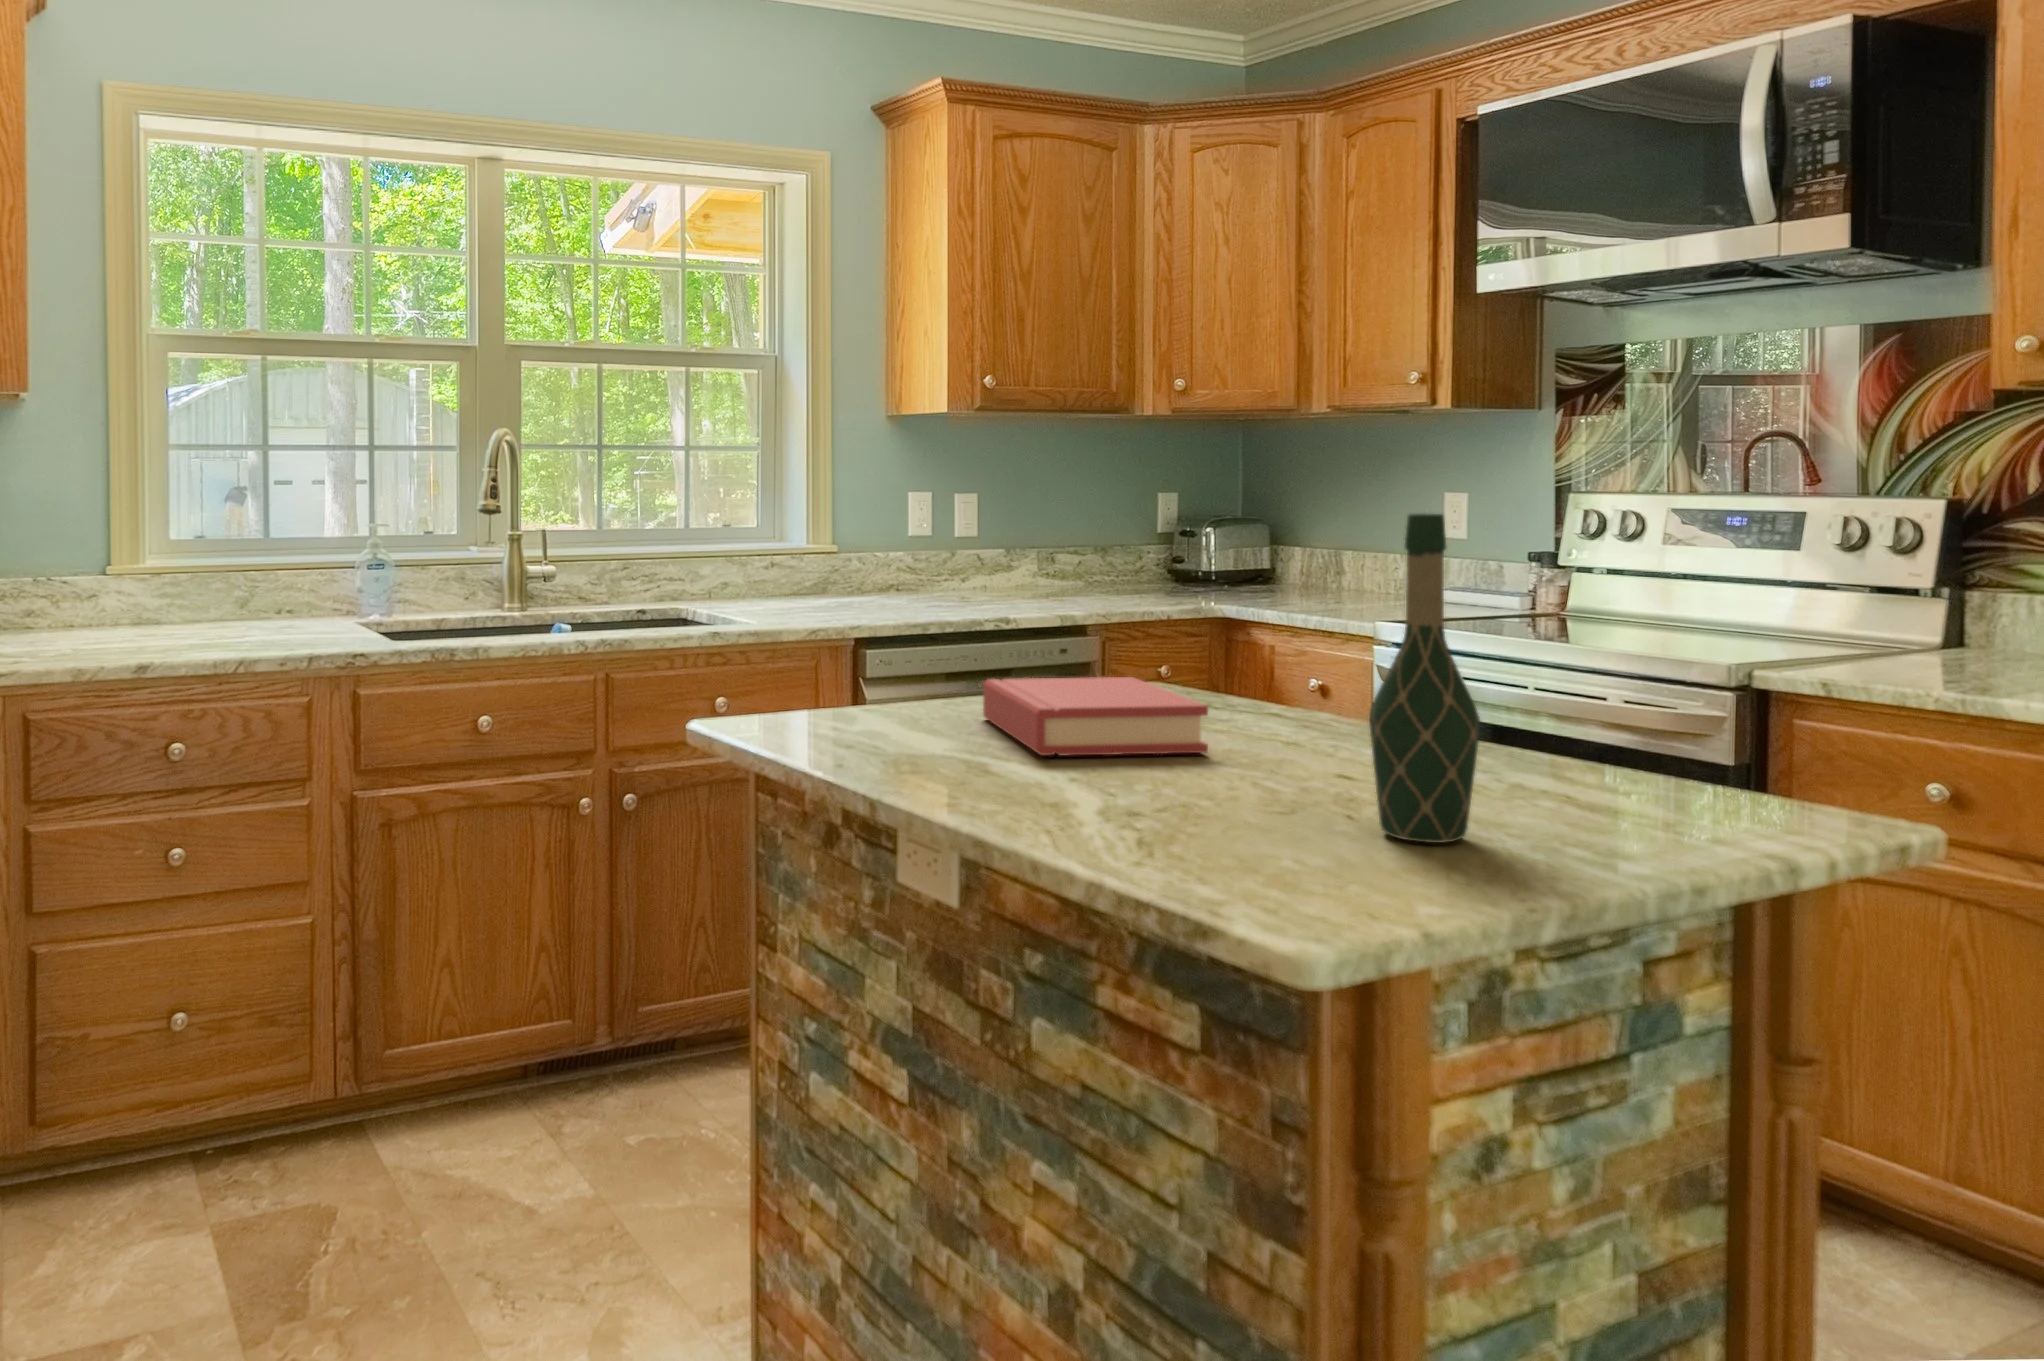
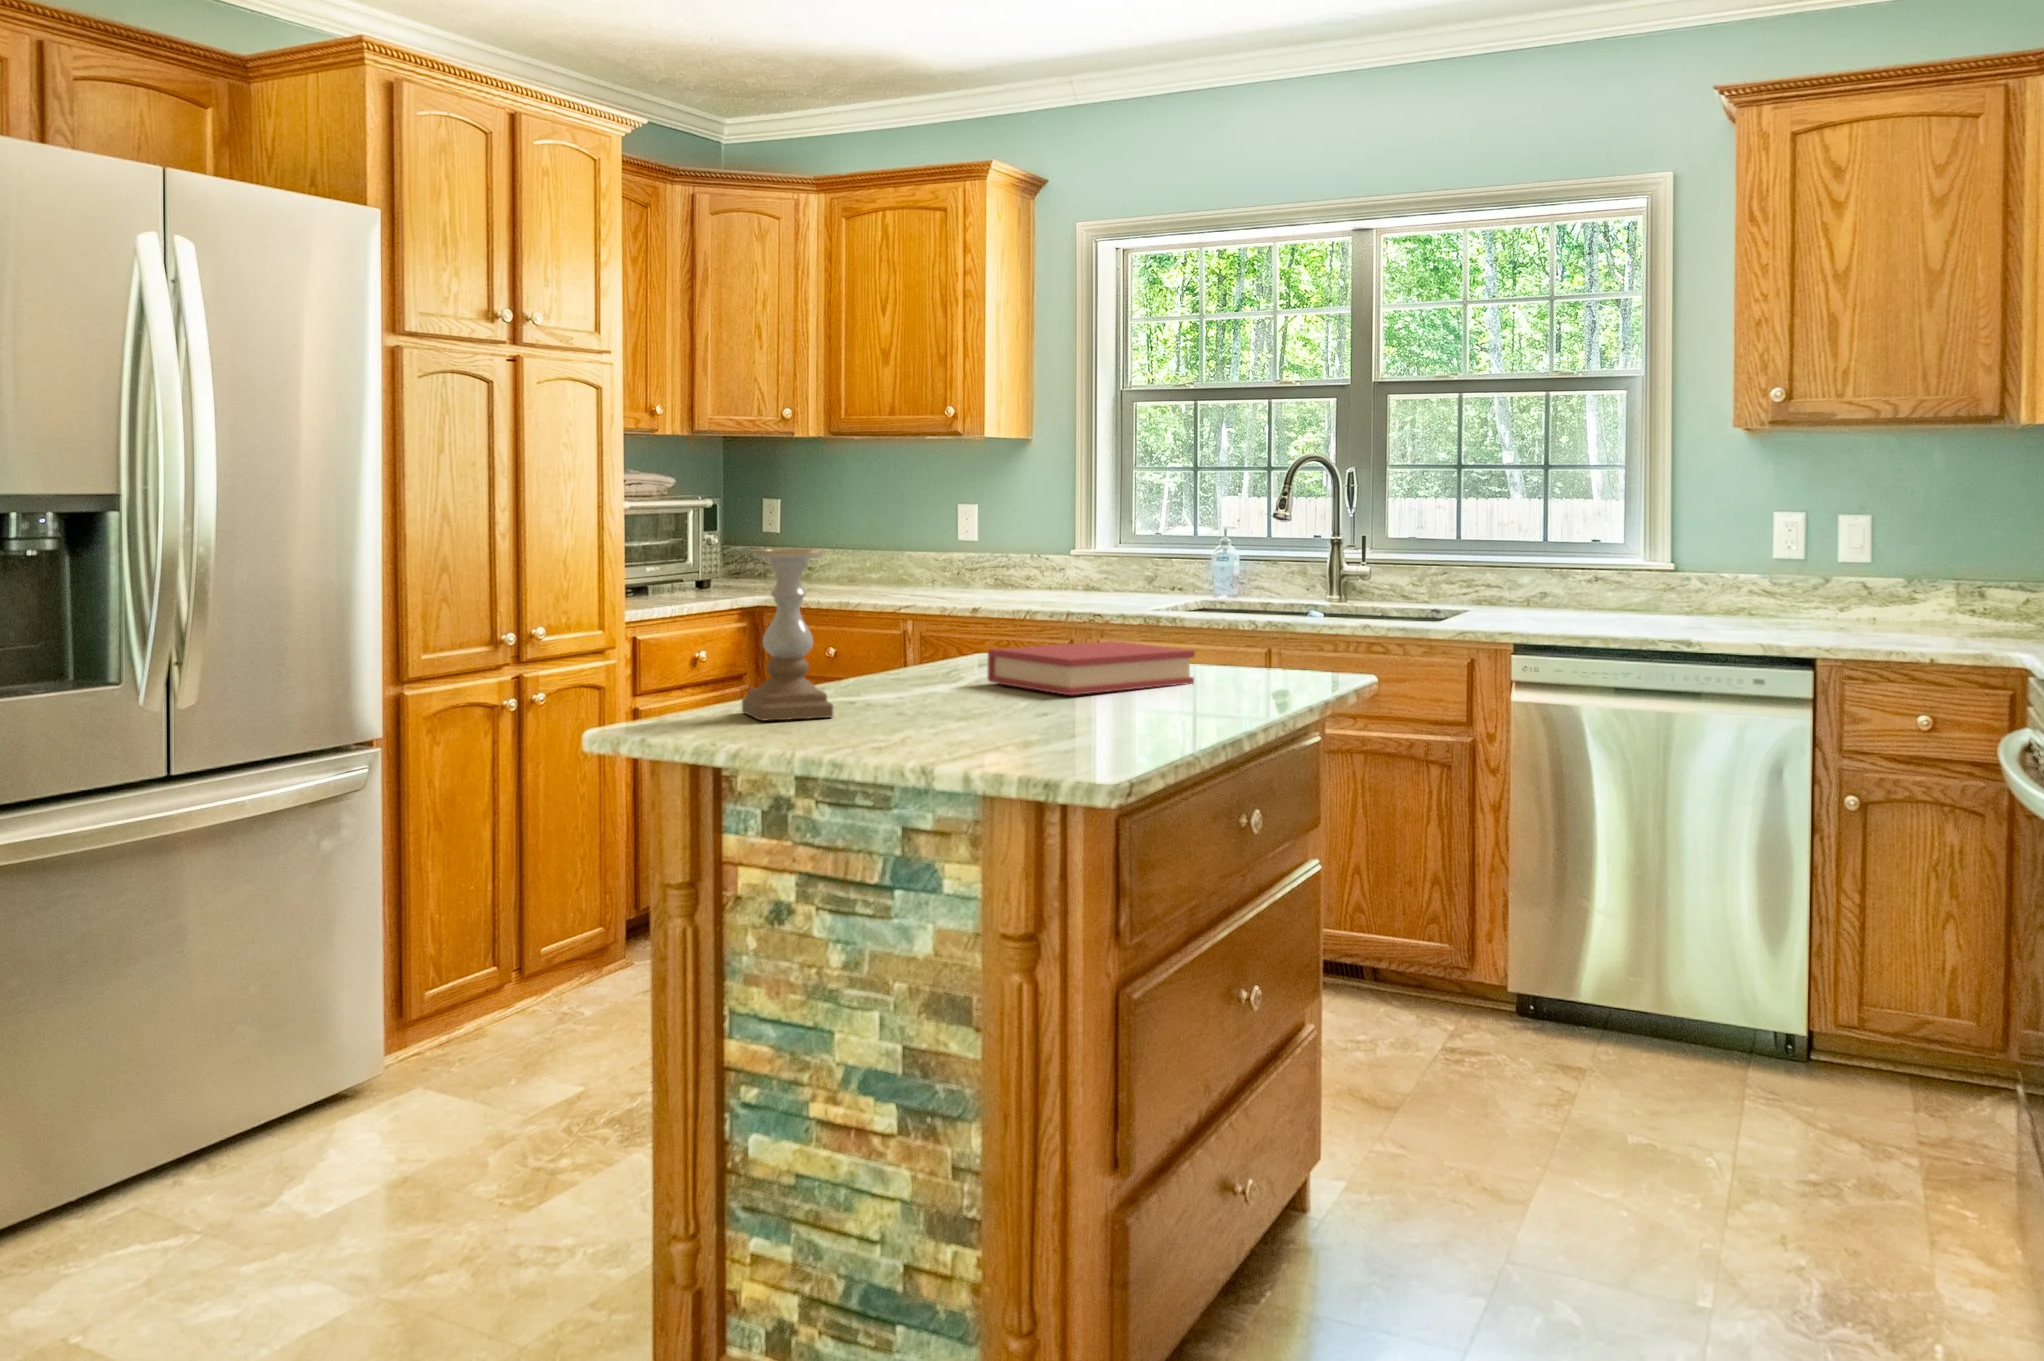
wine bottle: present [1369,514,1480,843] -> none [845,509,914,730]
candle holder: none [1182,581,1322,867] -> present [742,549,833,720]

